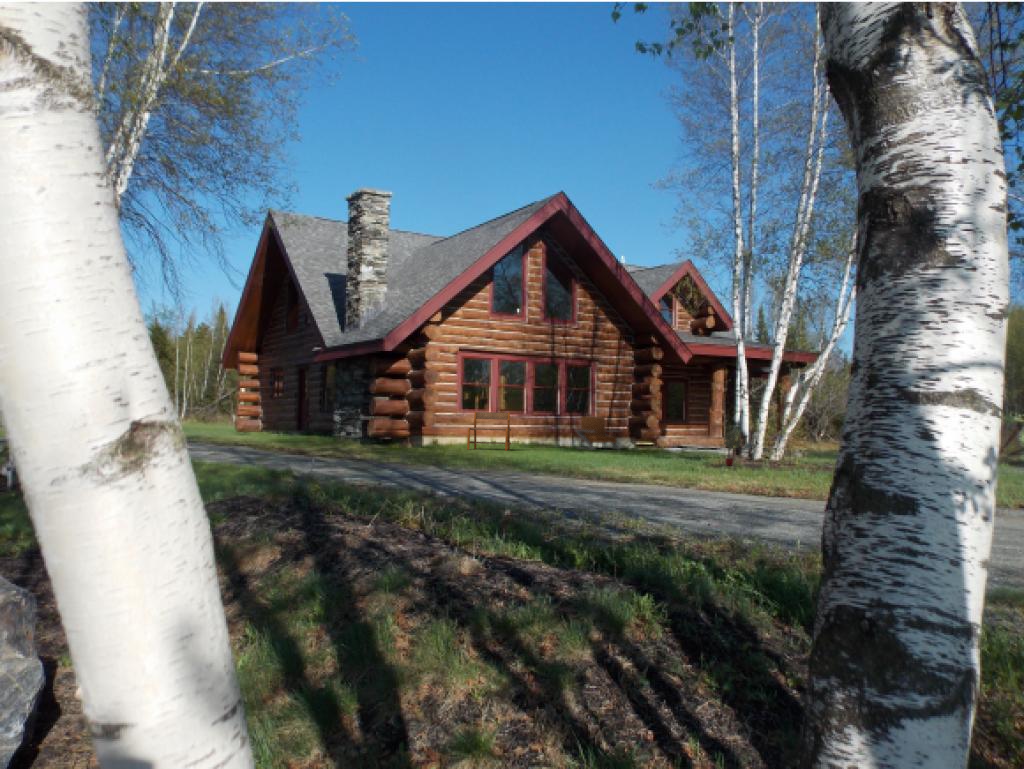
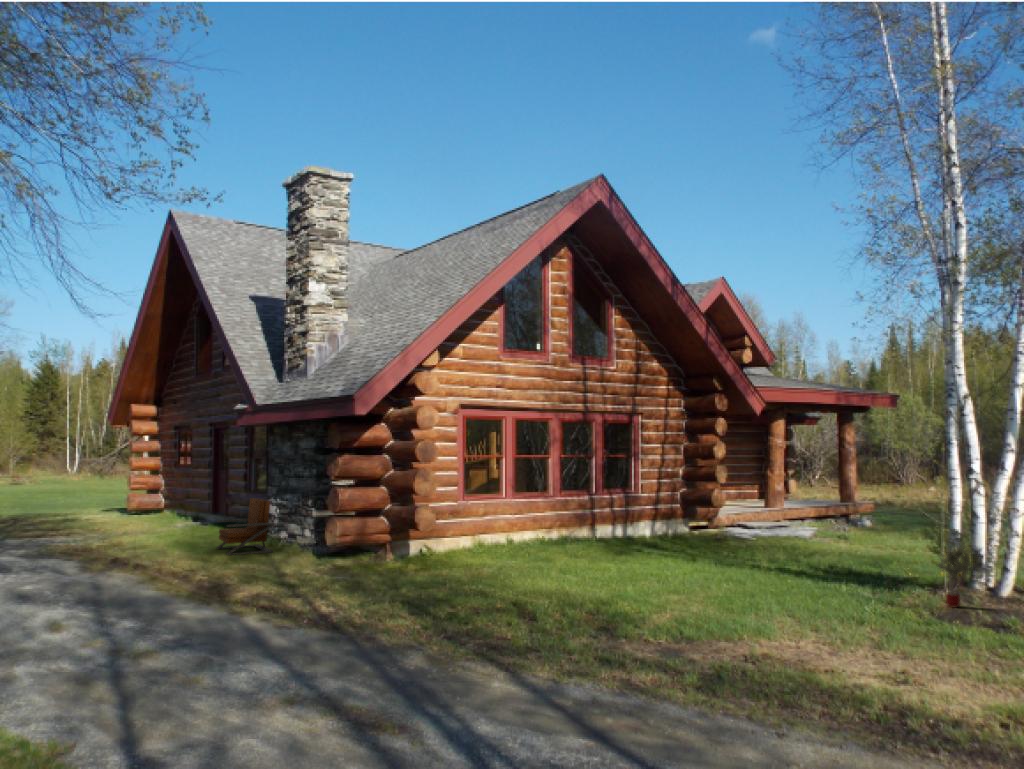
bench: present [467,412,511,451] -> none [476,497,539,558]
lounge chair: present [576,416,620,450] -> present [216,498,275,555]

